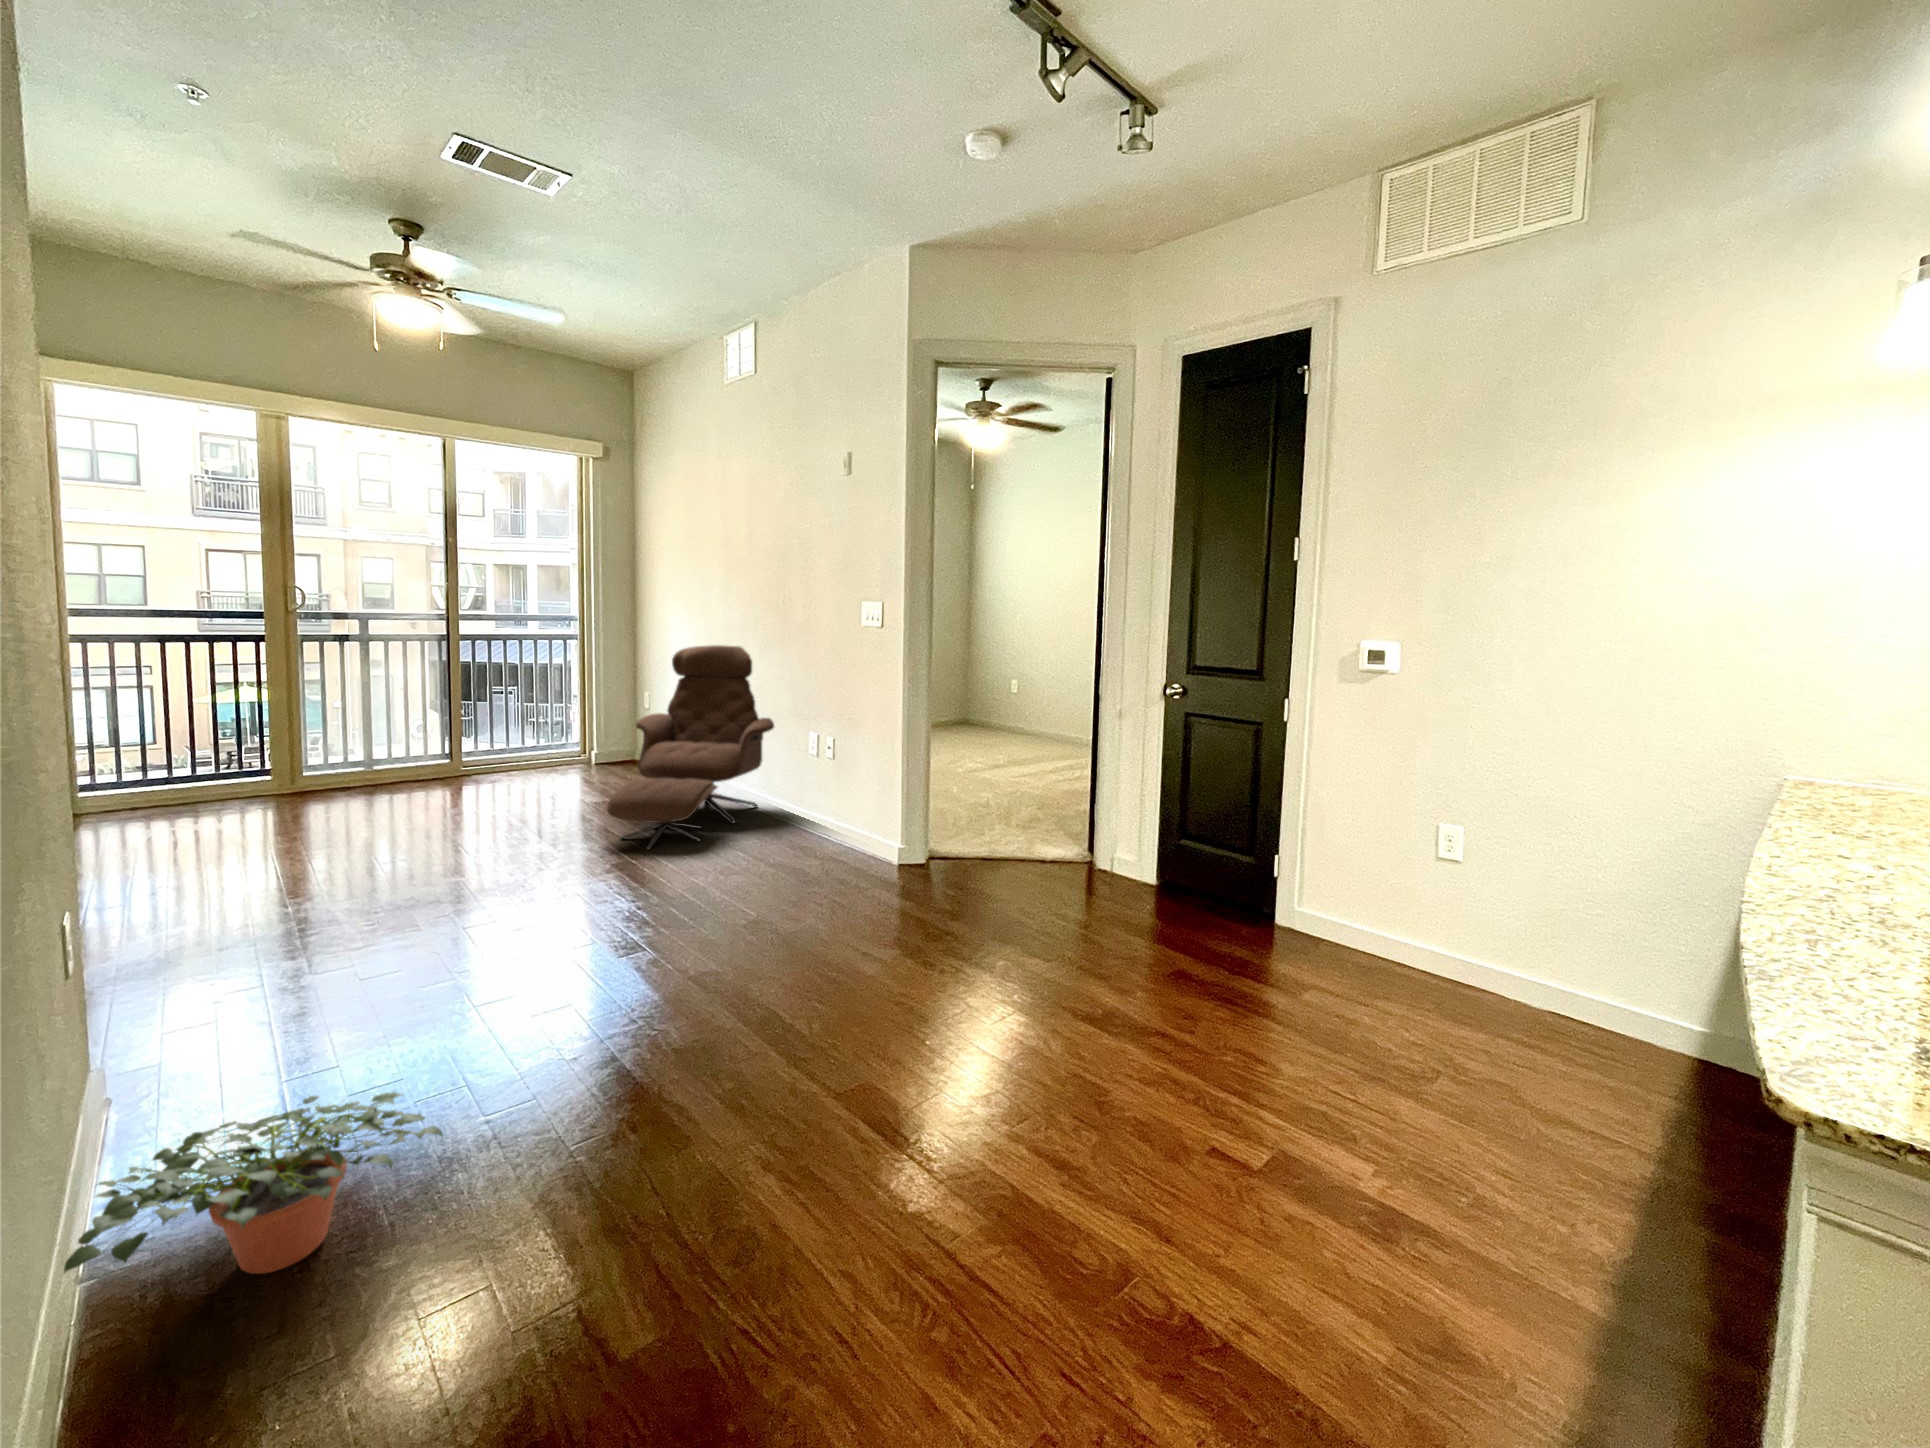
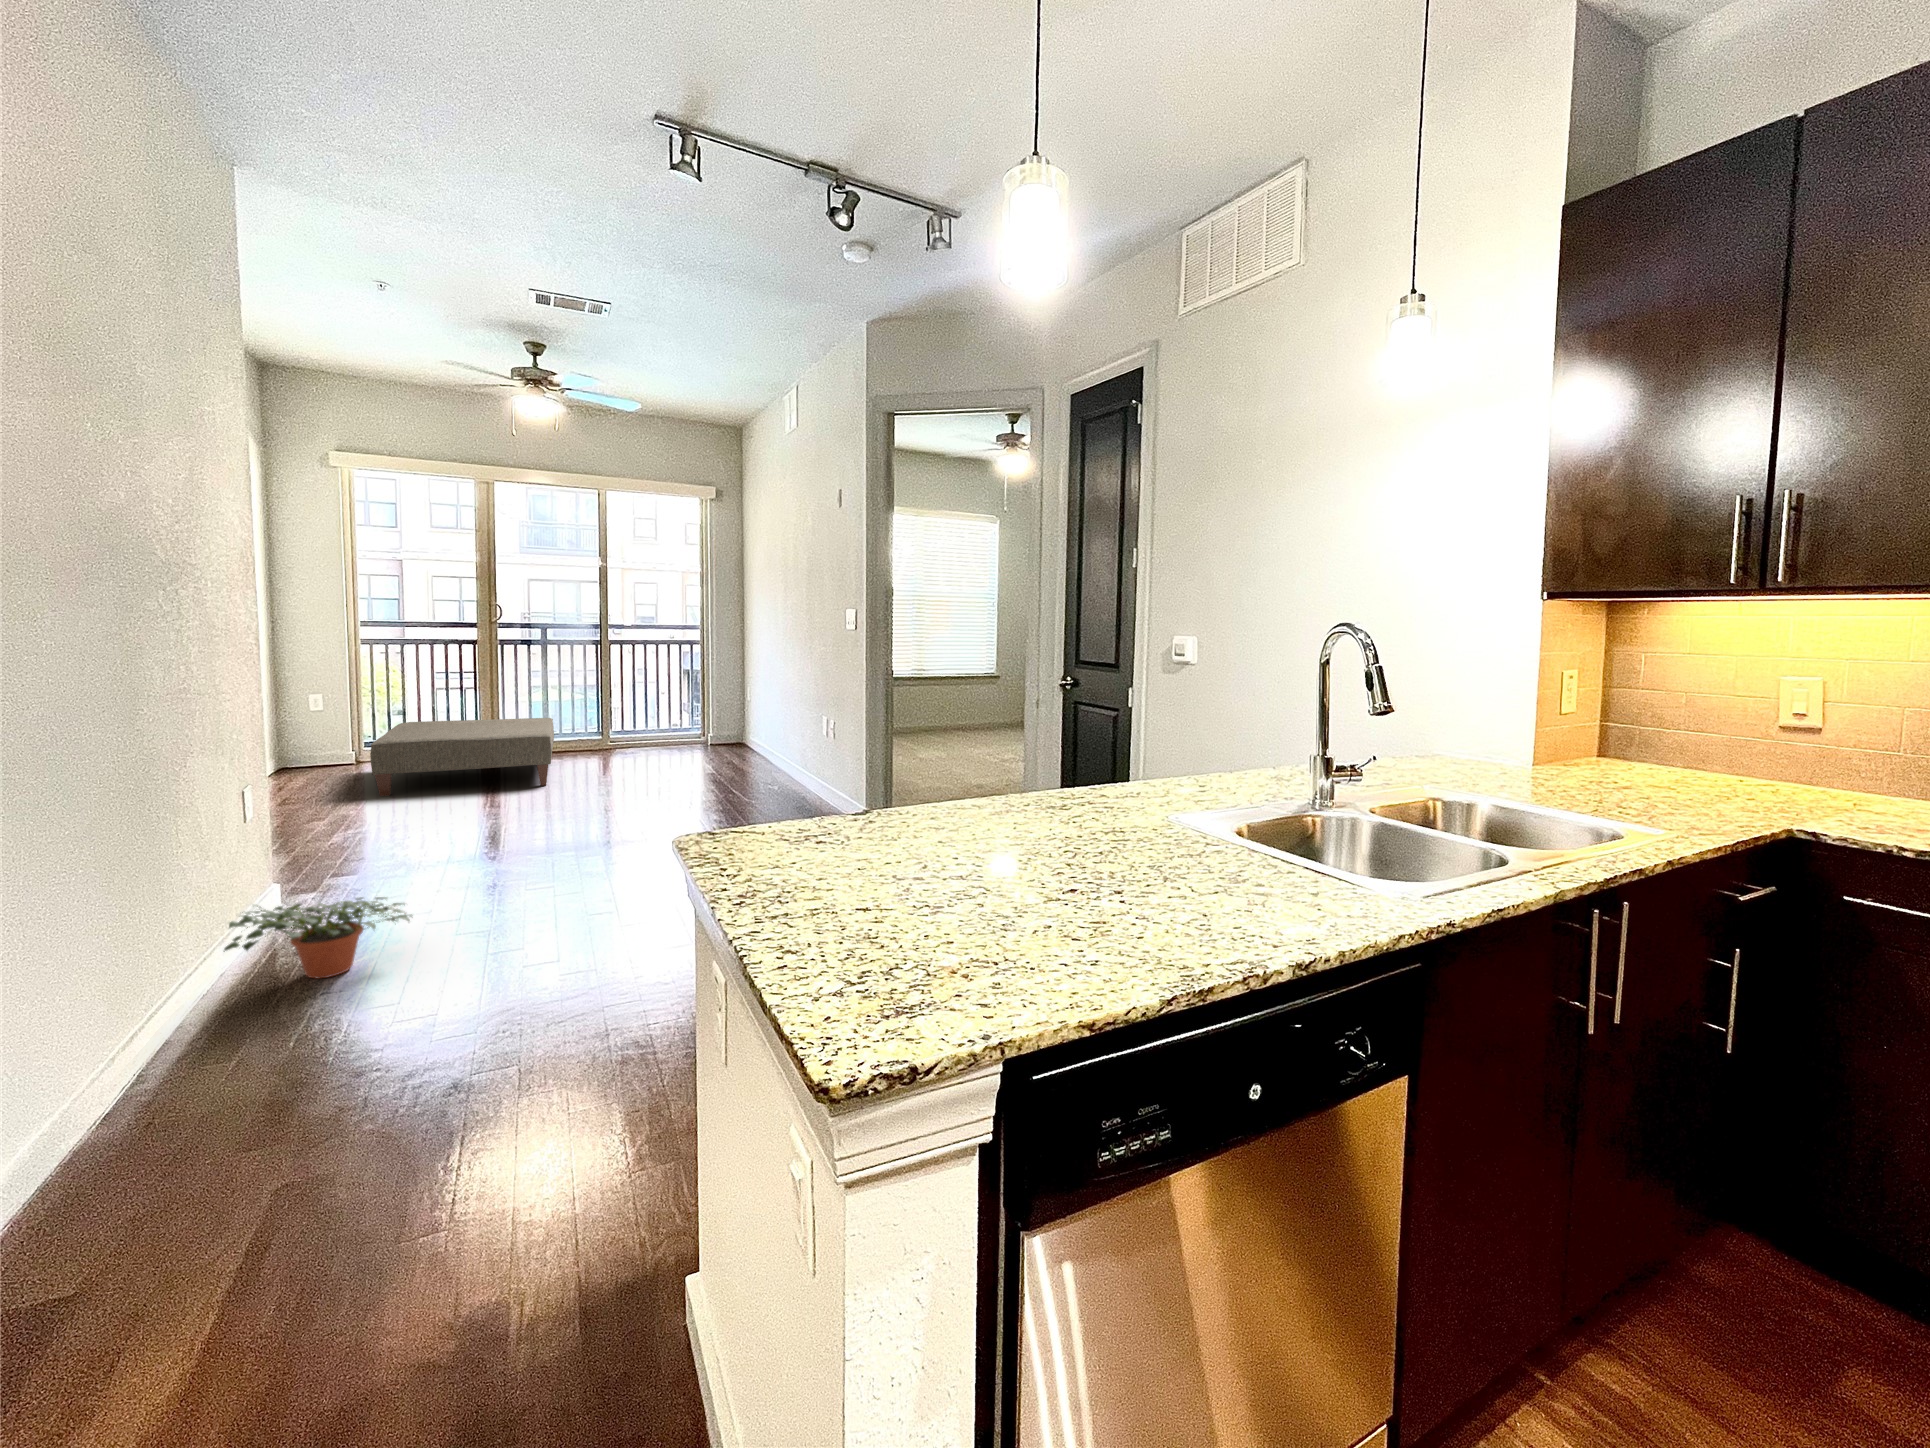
lounge chair: present [607,645,774,849] -> none [665,648,815,805]
ottoman: none [129,740,422,873] -> present [370,718,554,796]

